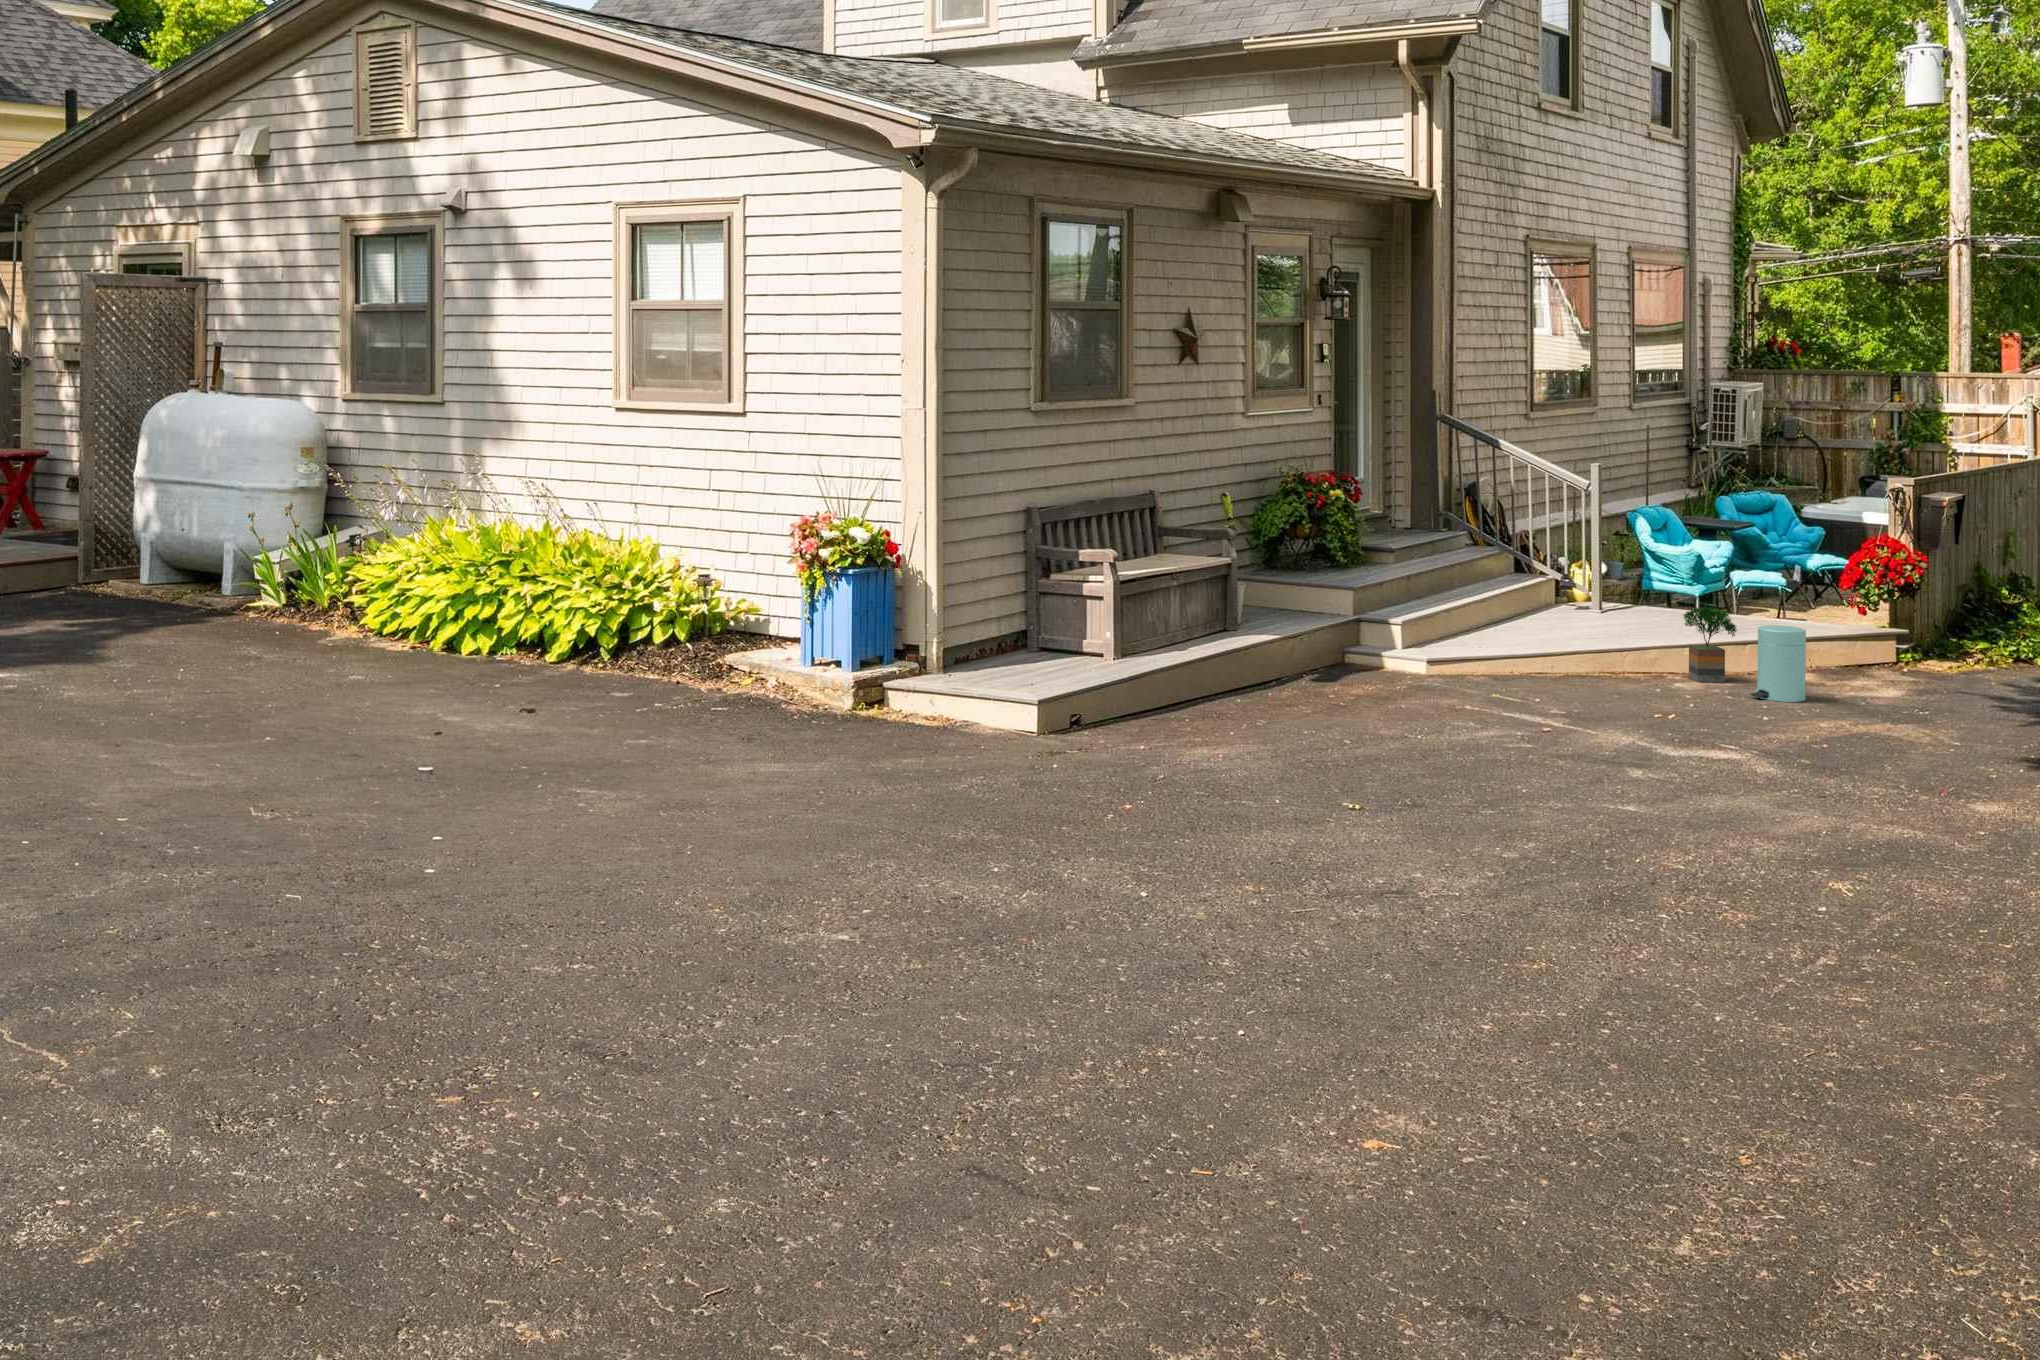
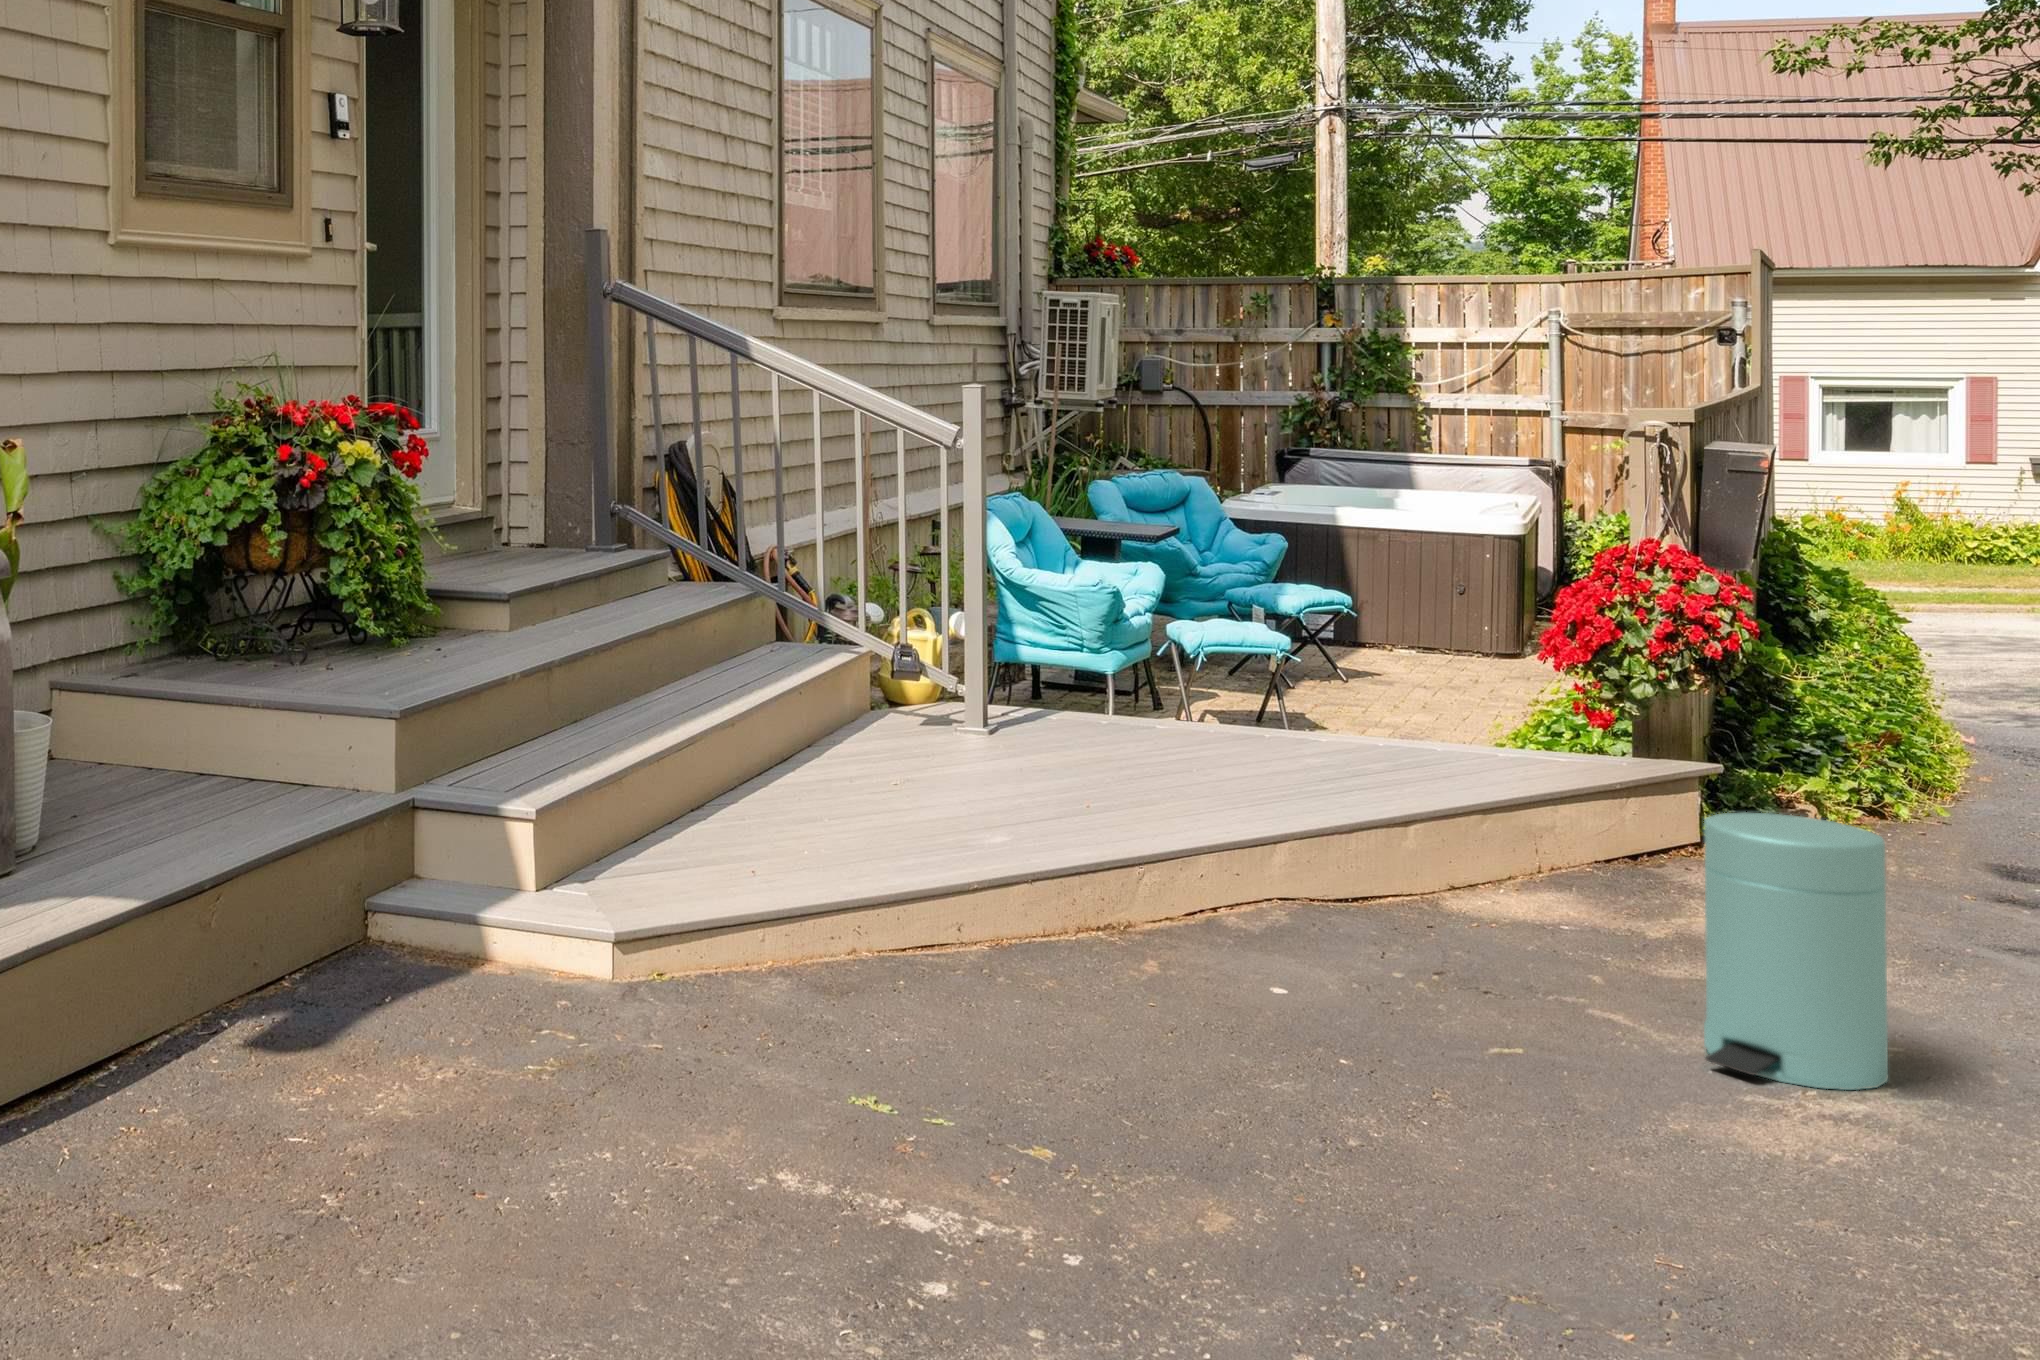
potted tree: present [1684,607,1737,682] -> none [1365,741,1560,983]

